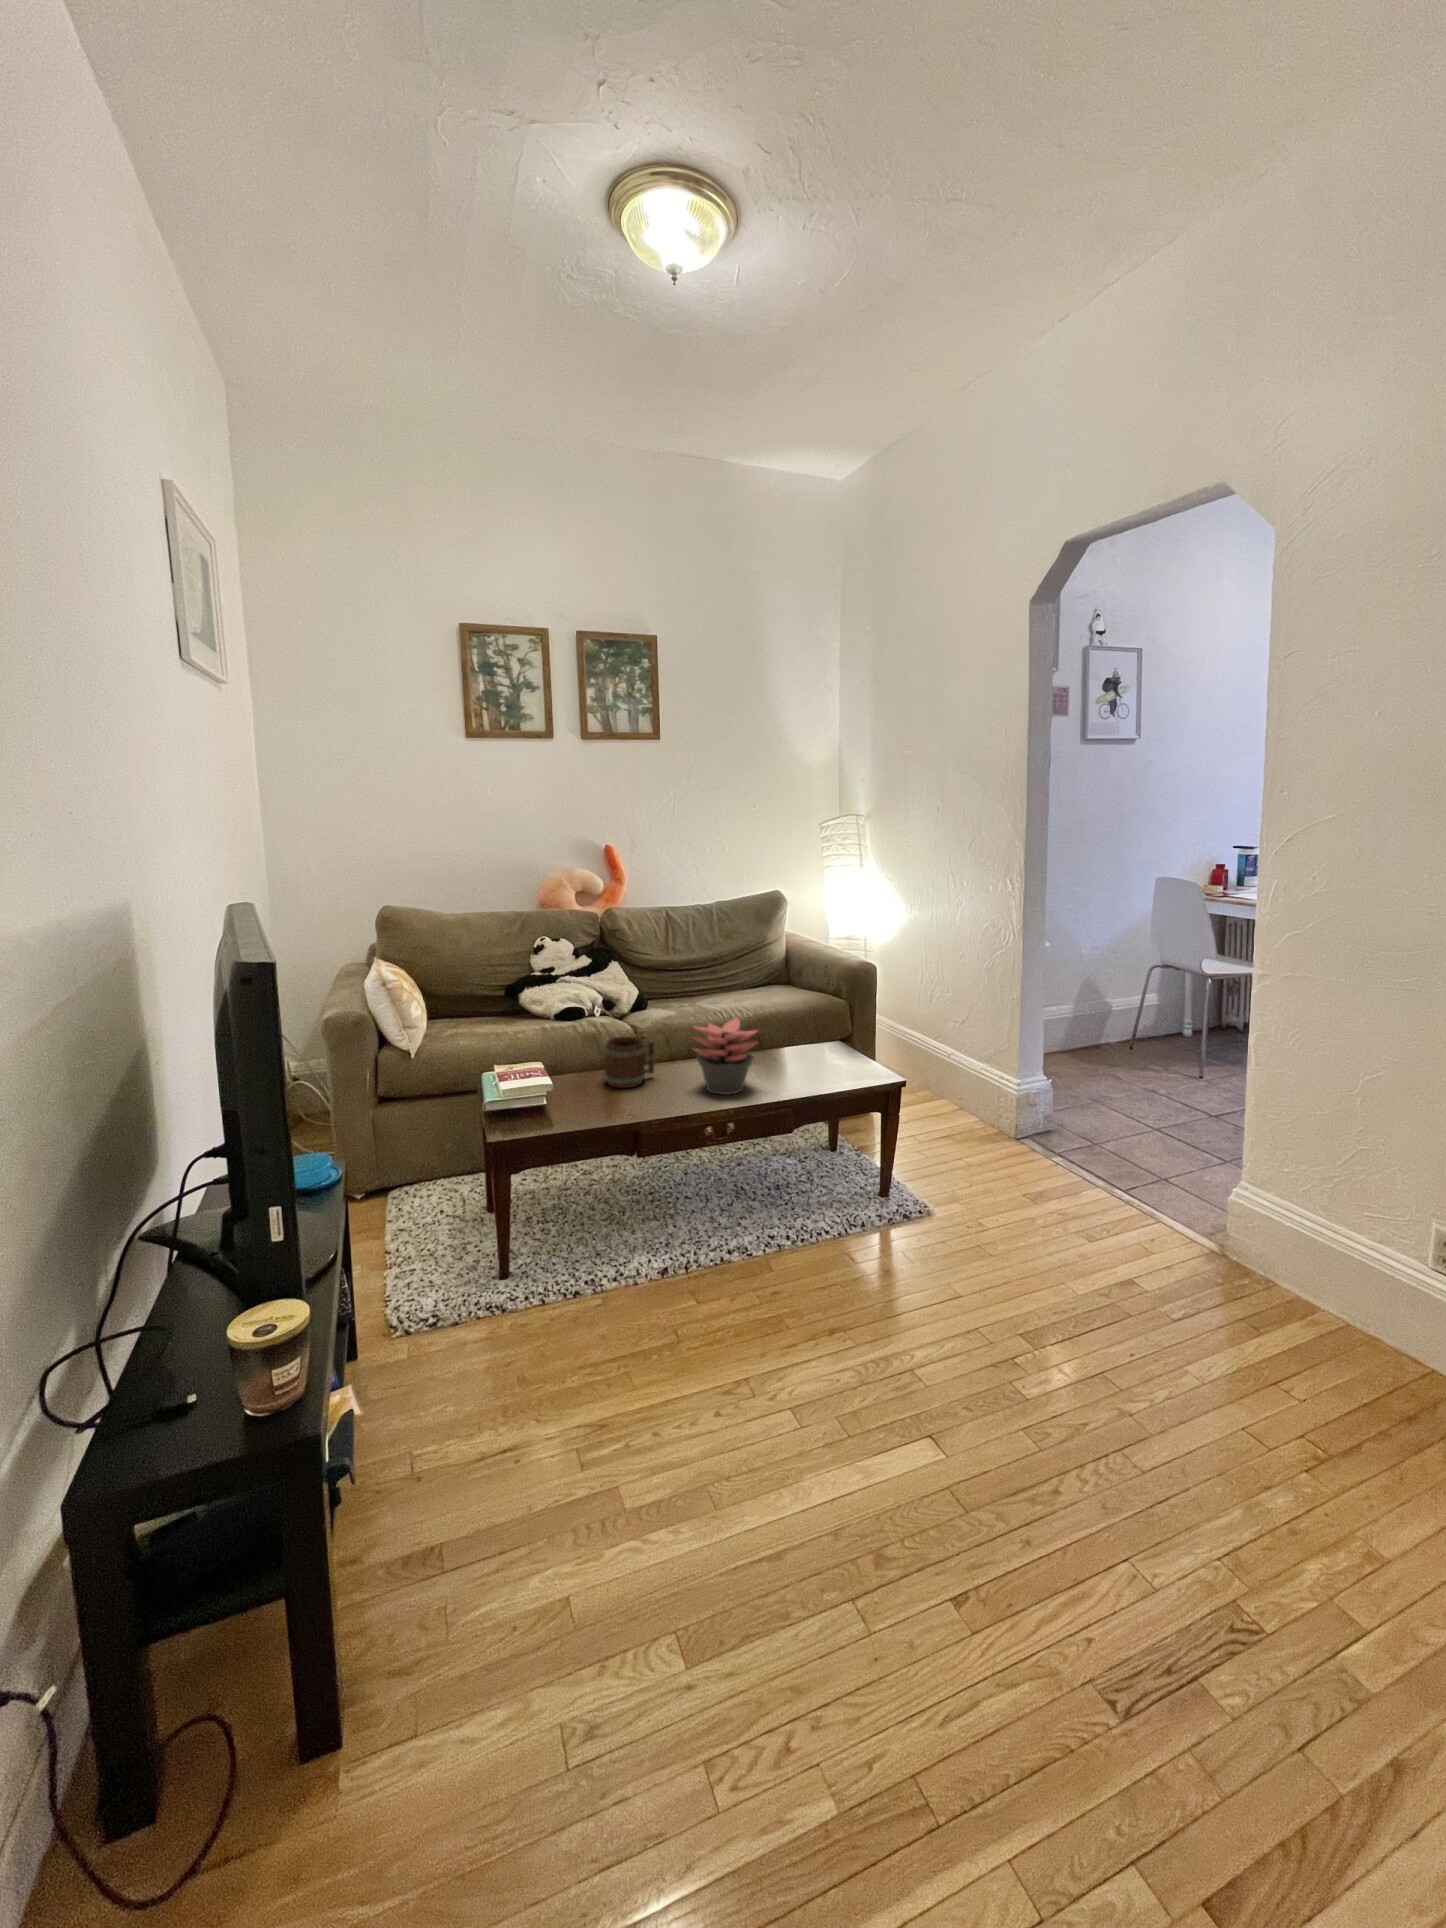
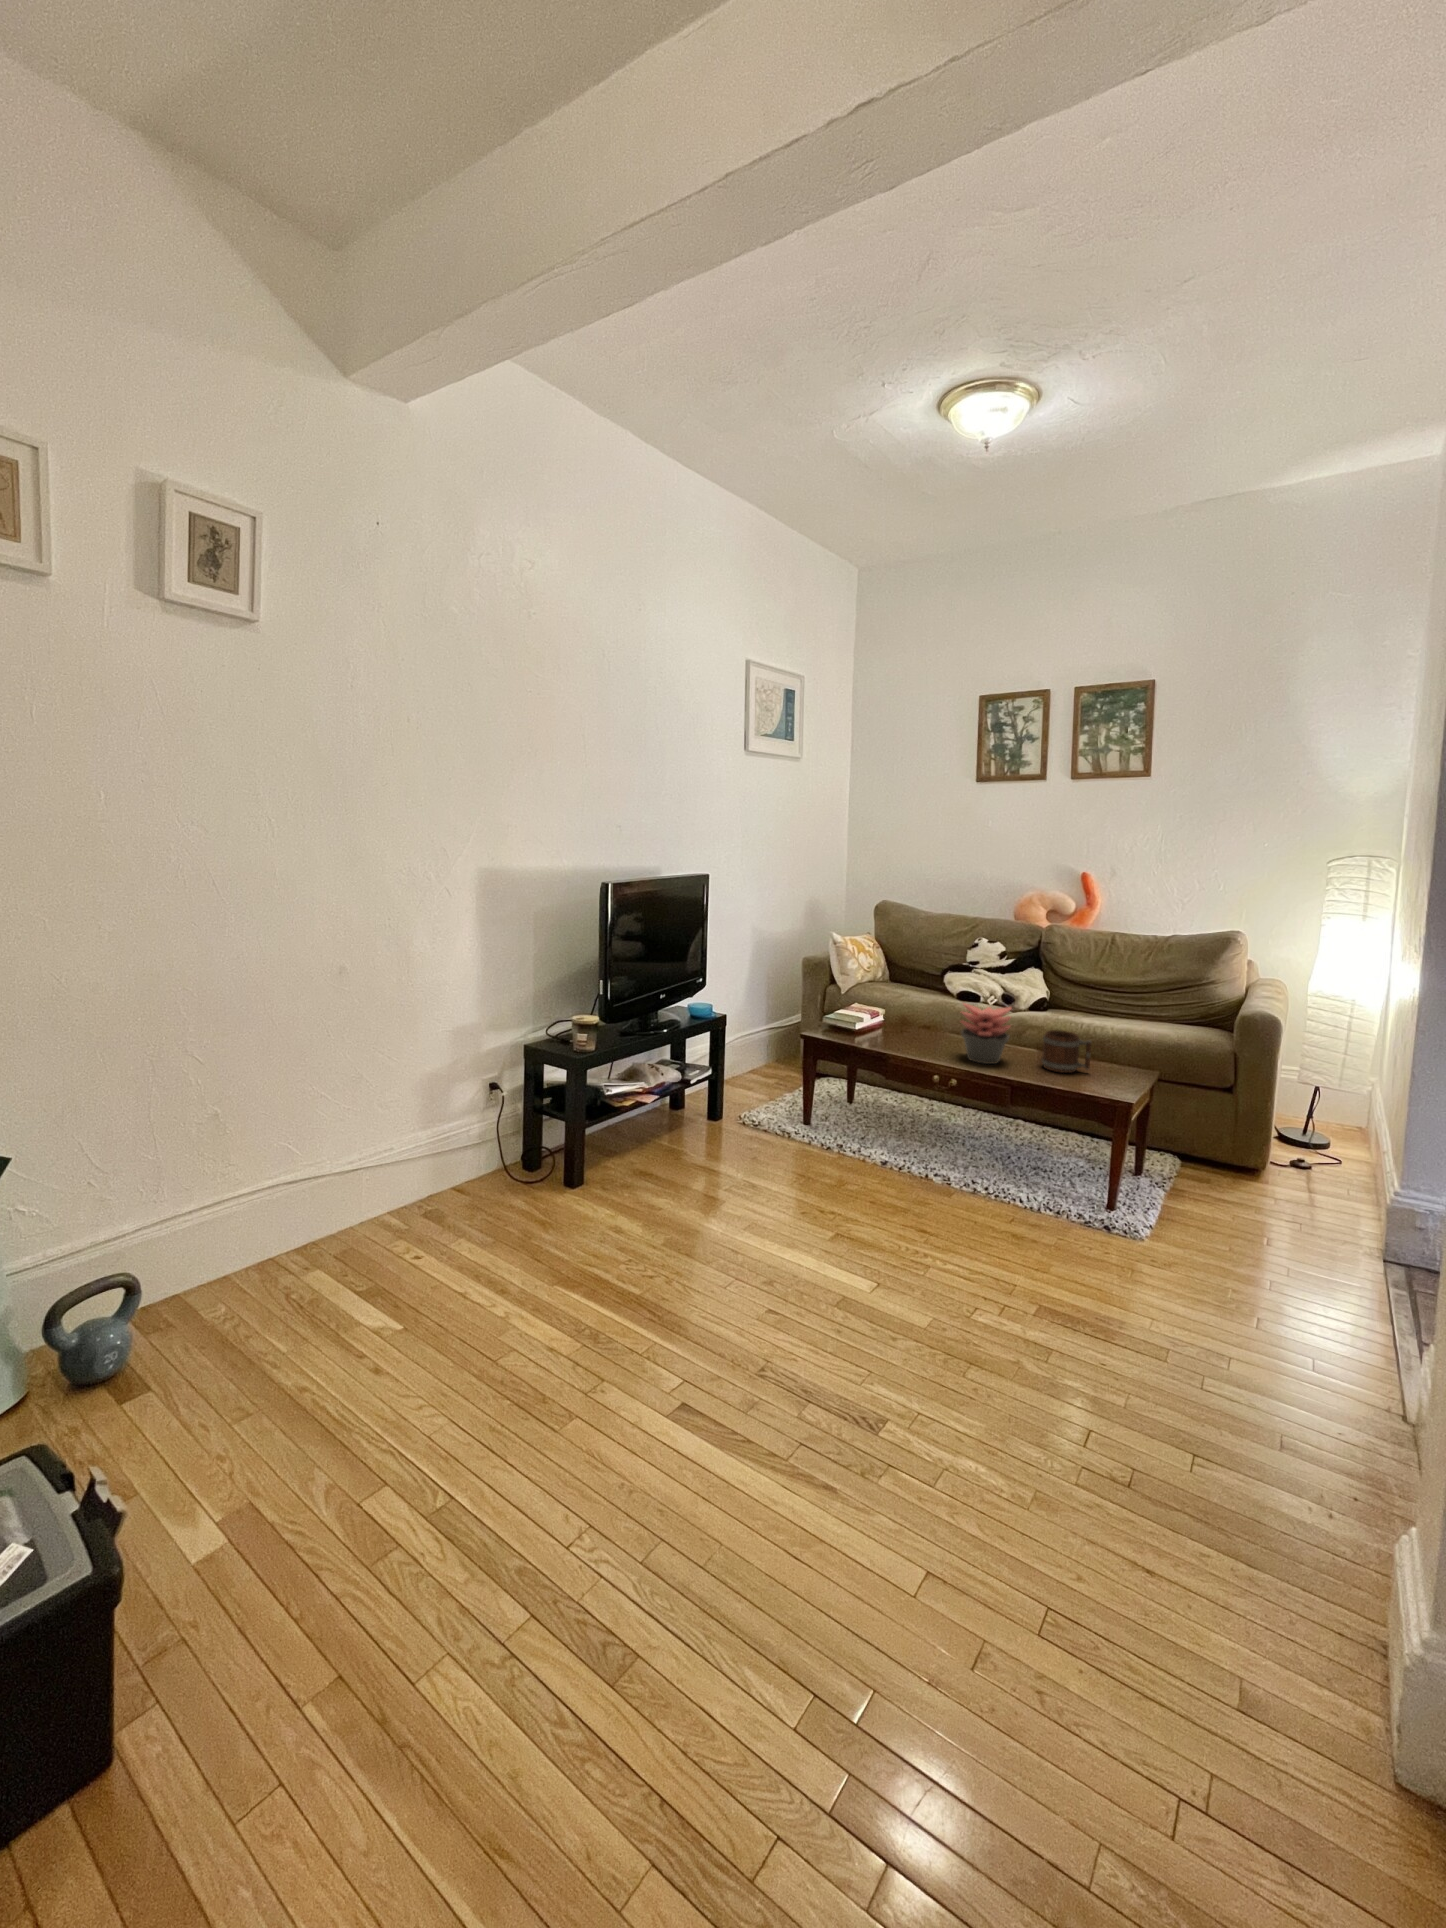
mug: present [605,1037,654,1088] -> present [1042,1030,1092,1073]

